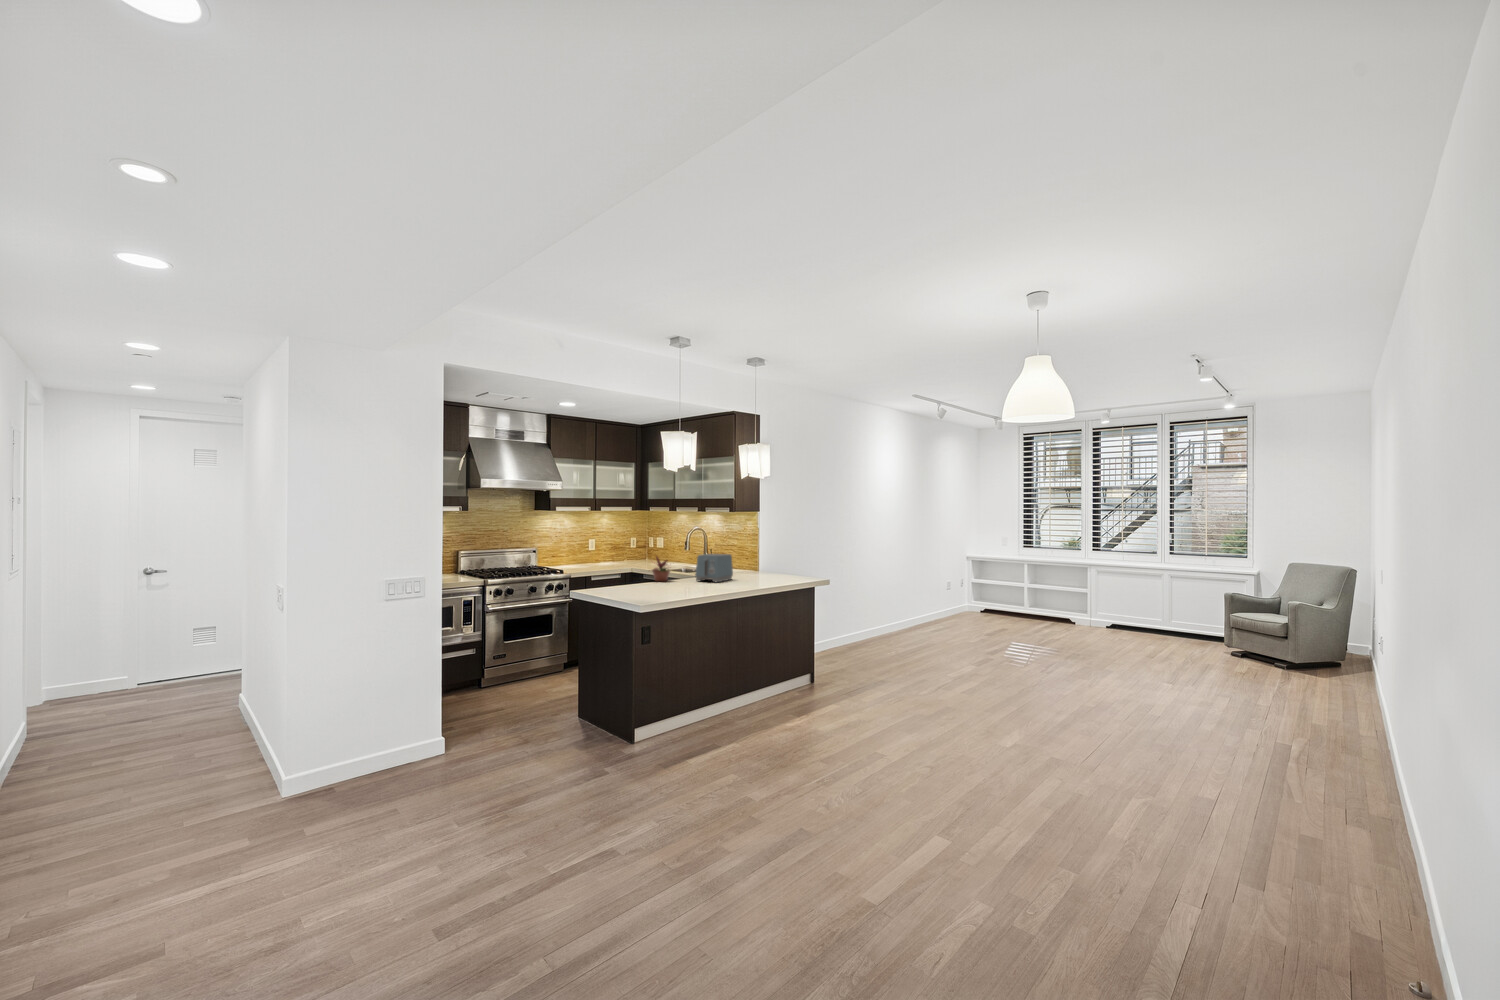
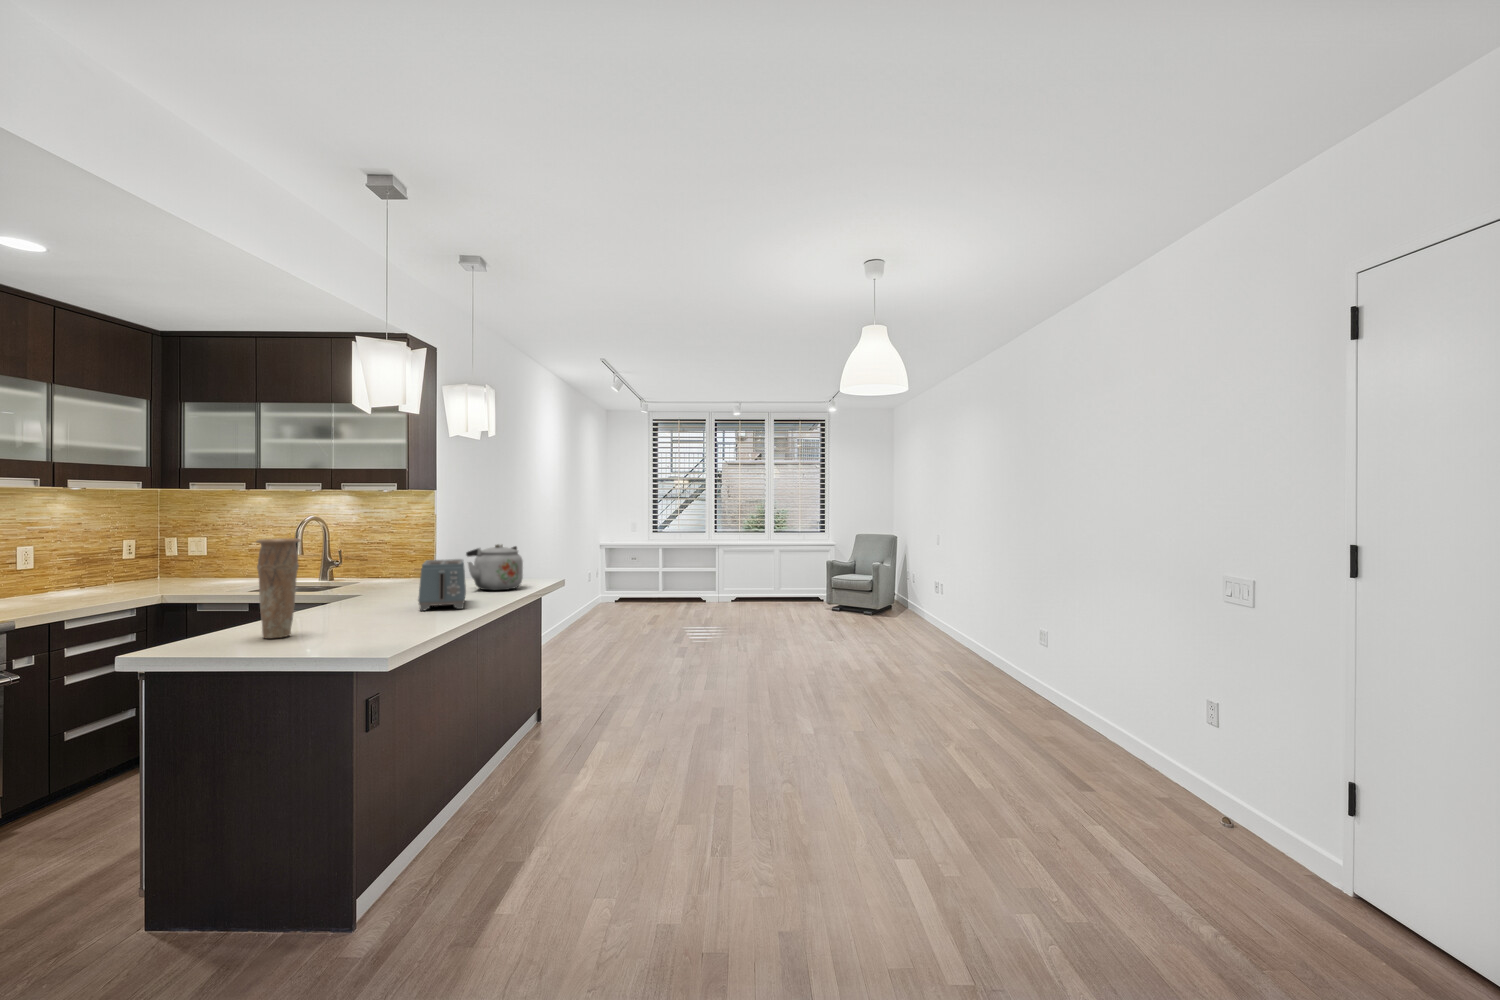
vase: none [607,536,626,584] -> present [256,538,300,638]
kettle: none [748,548,784,577] -> present [466,544,523,590]
potted plant: present [652,557,670,581] -> none [320,569,385,620]

